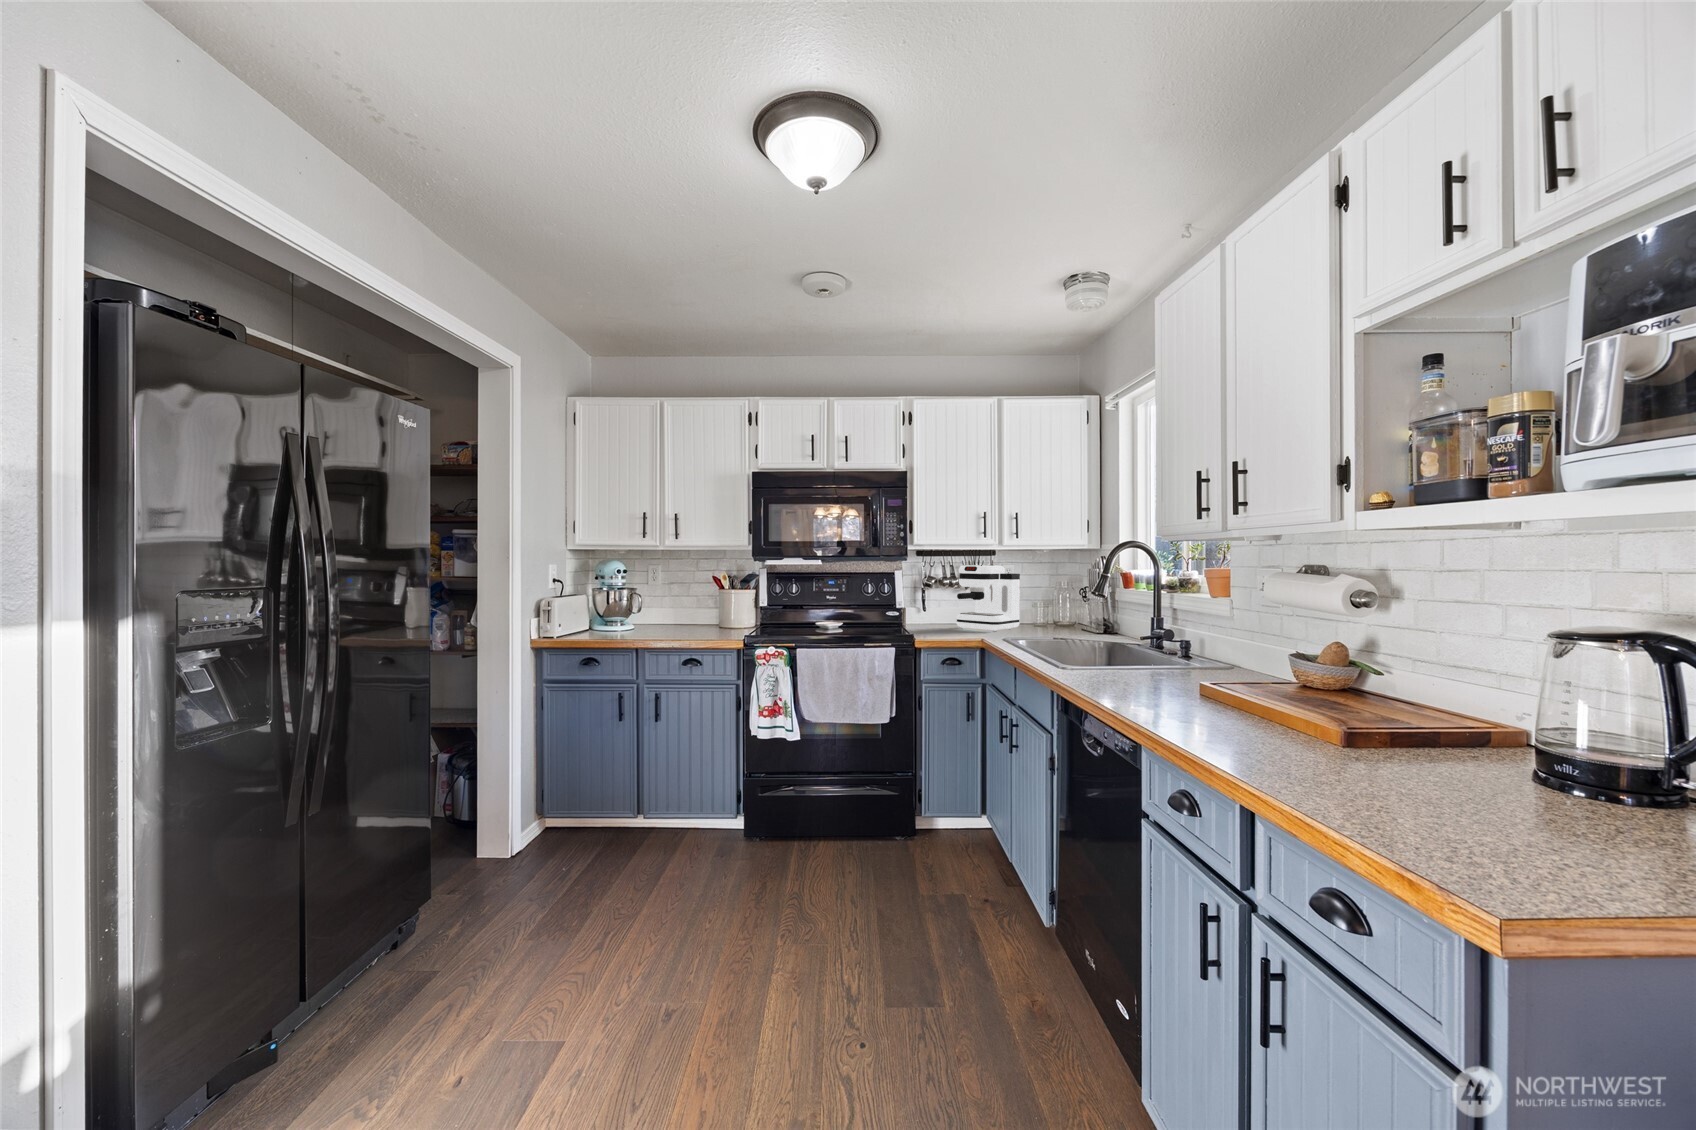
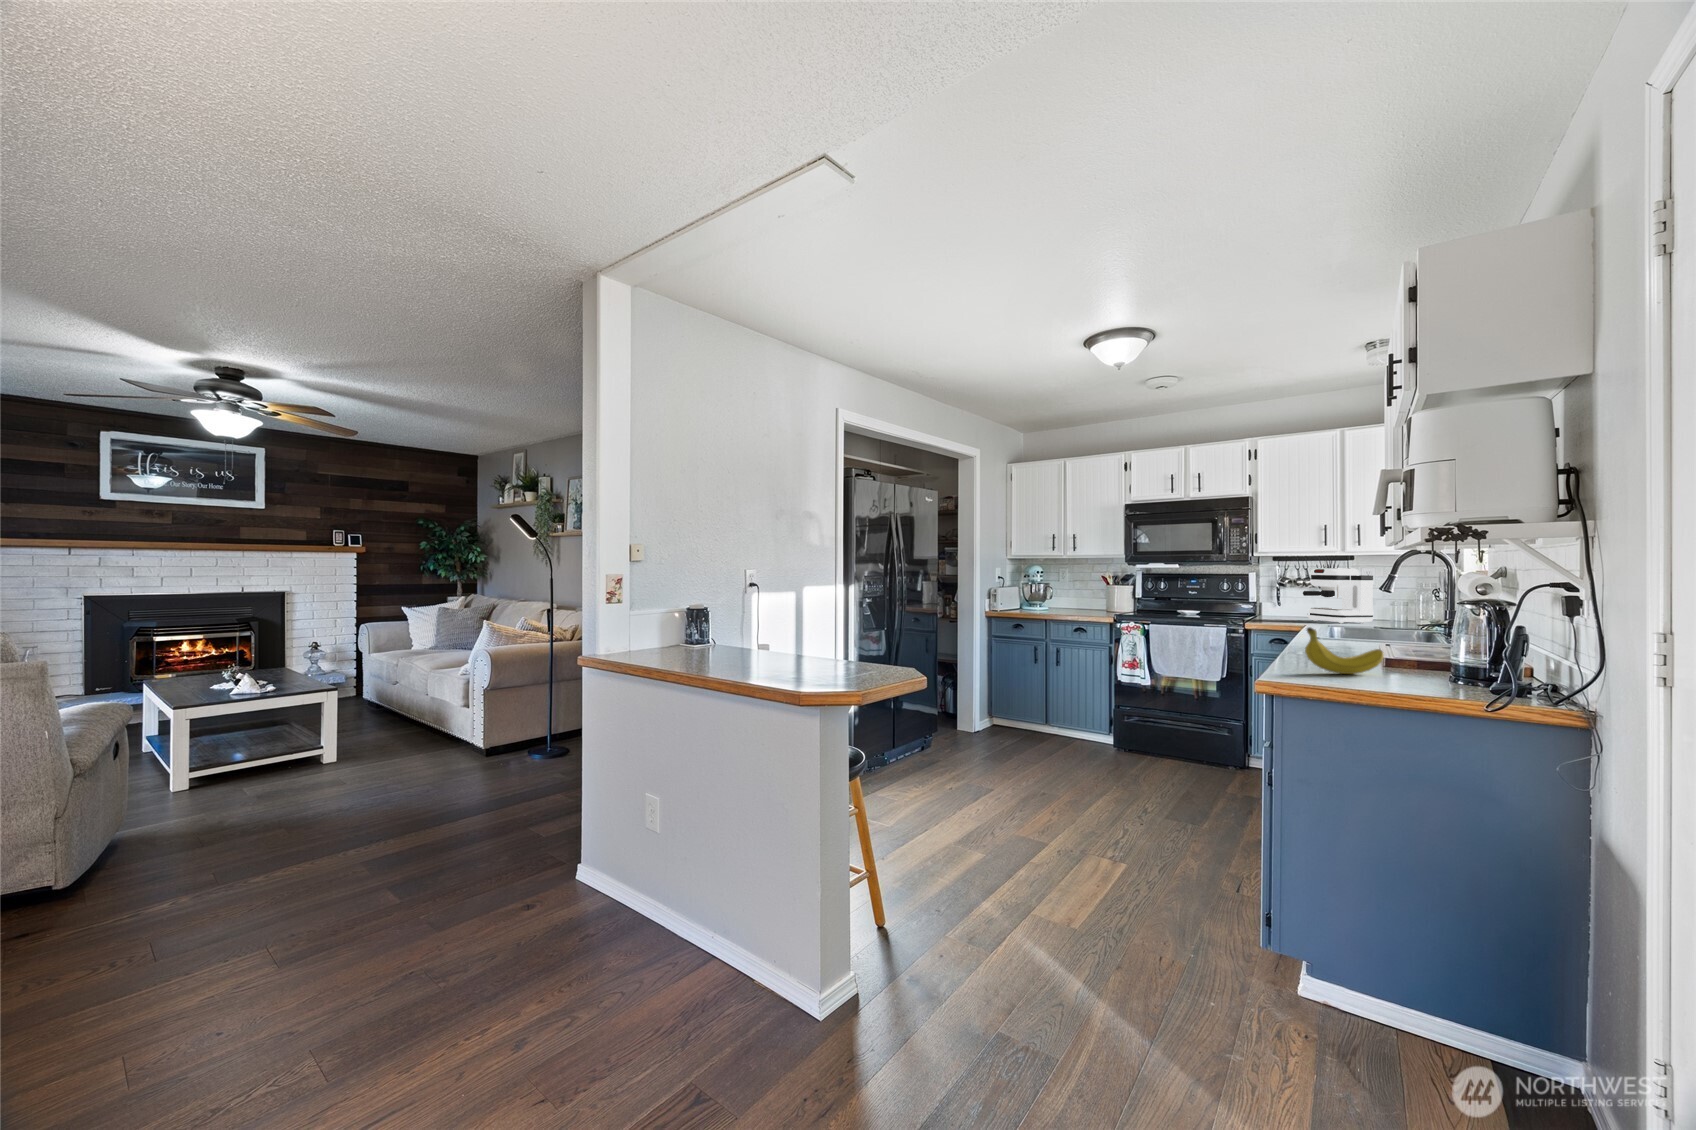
fruit: none [1407,721,1492,817] -> present [1305,627,1384,674]

